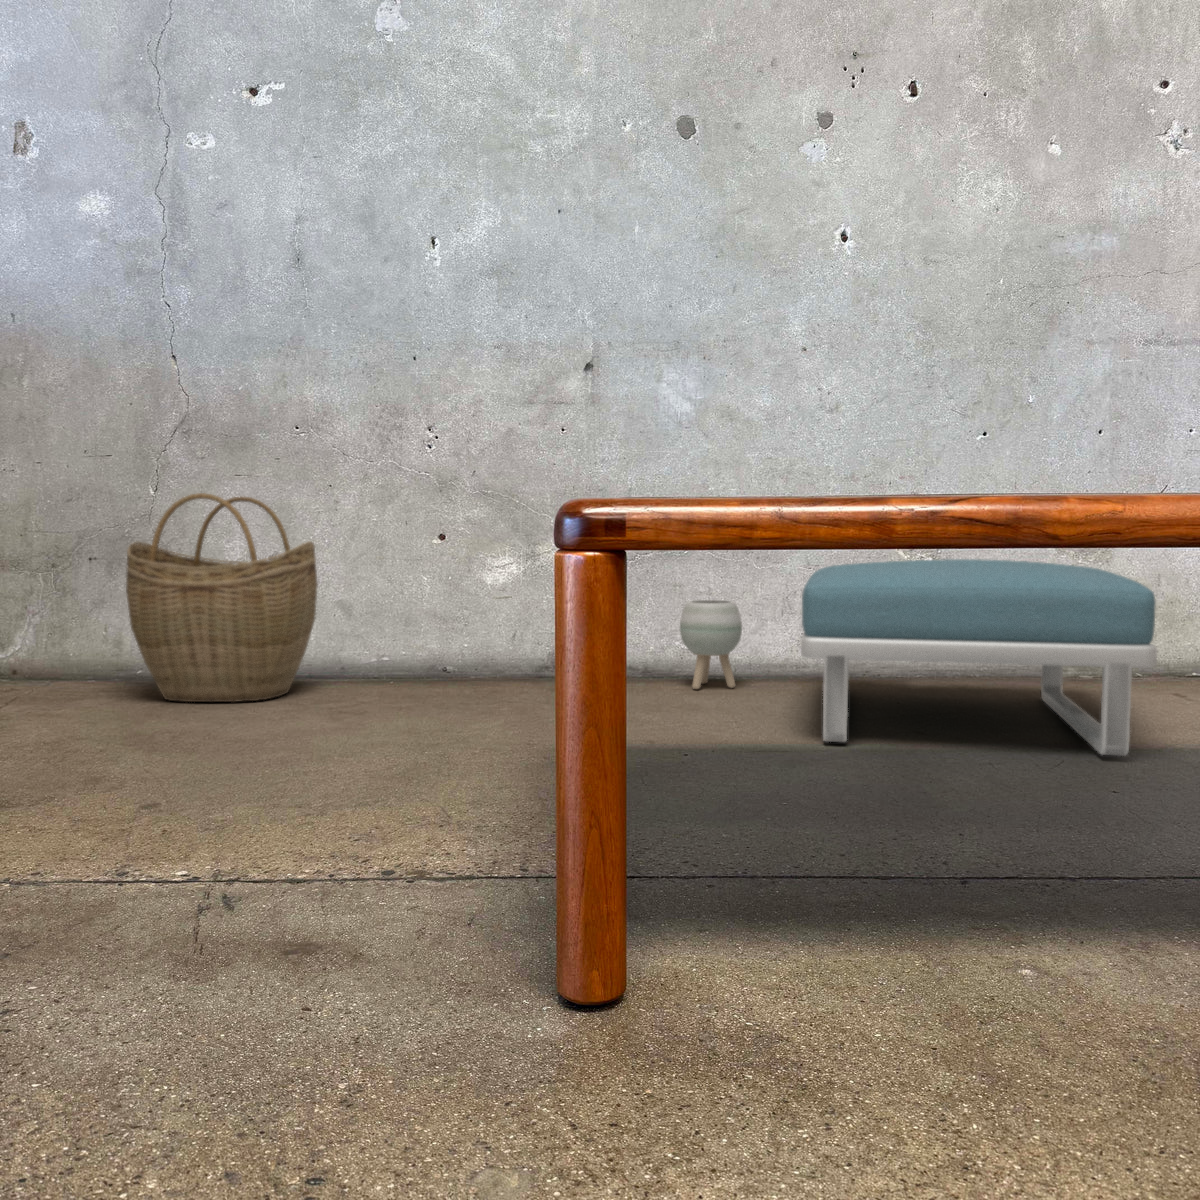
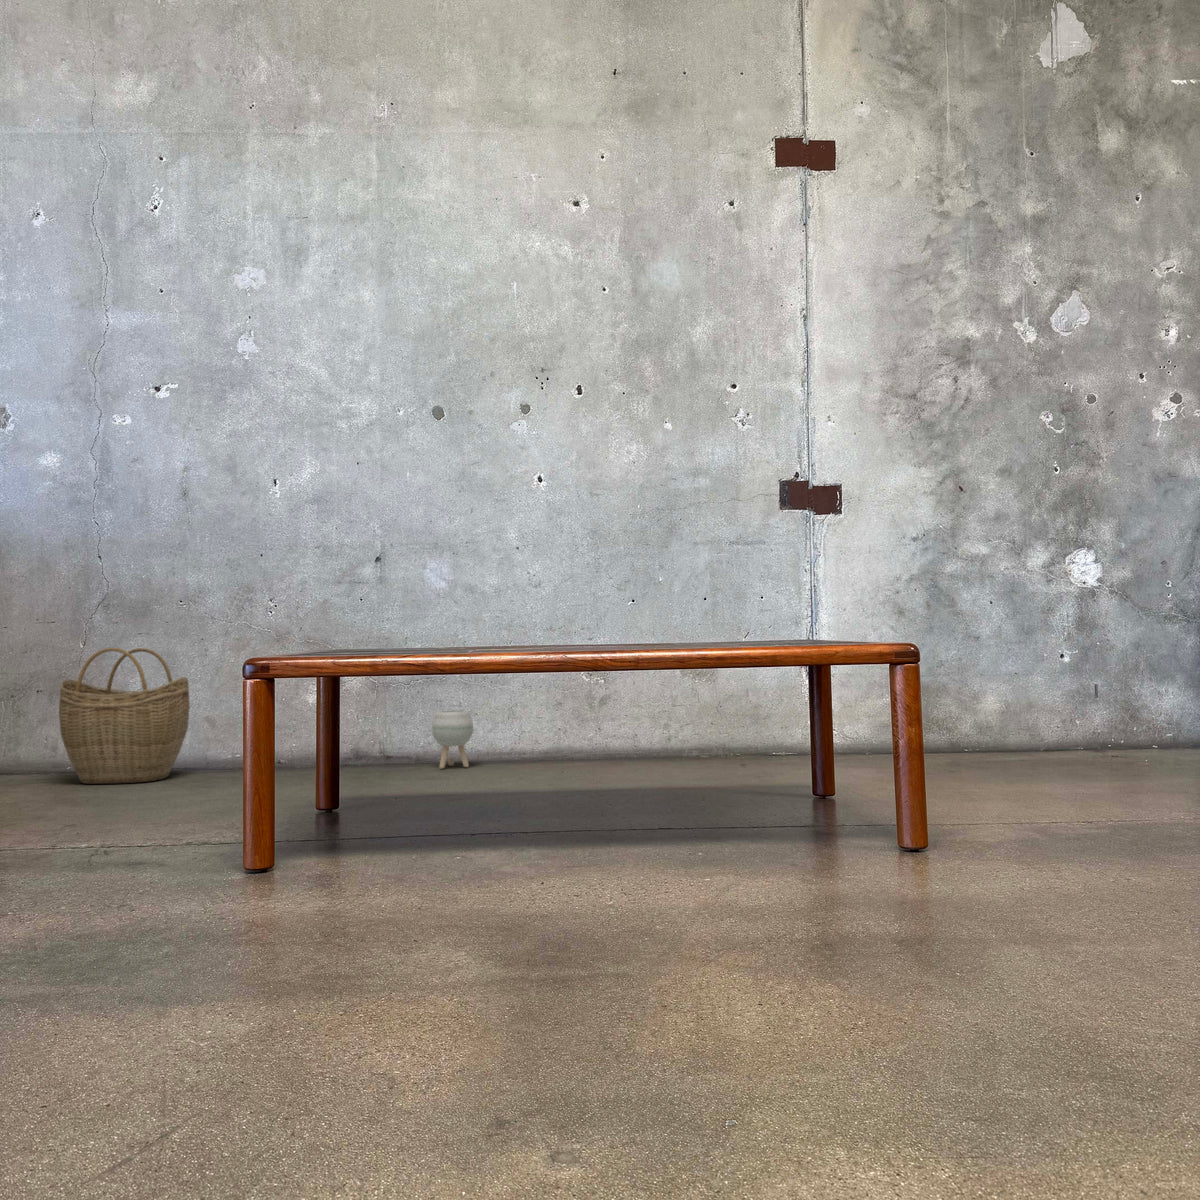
footstool: present [801,559,1157,756] -> none [471,682,678,791]

